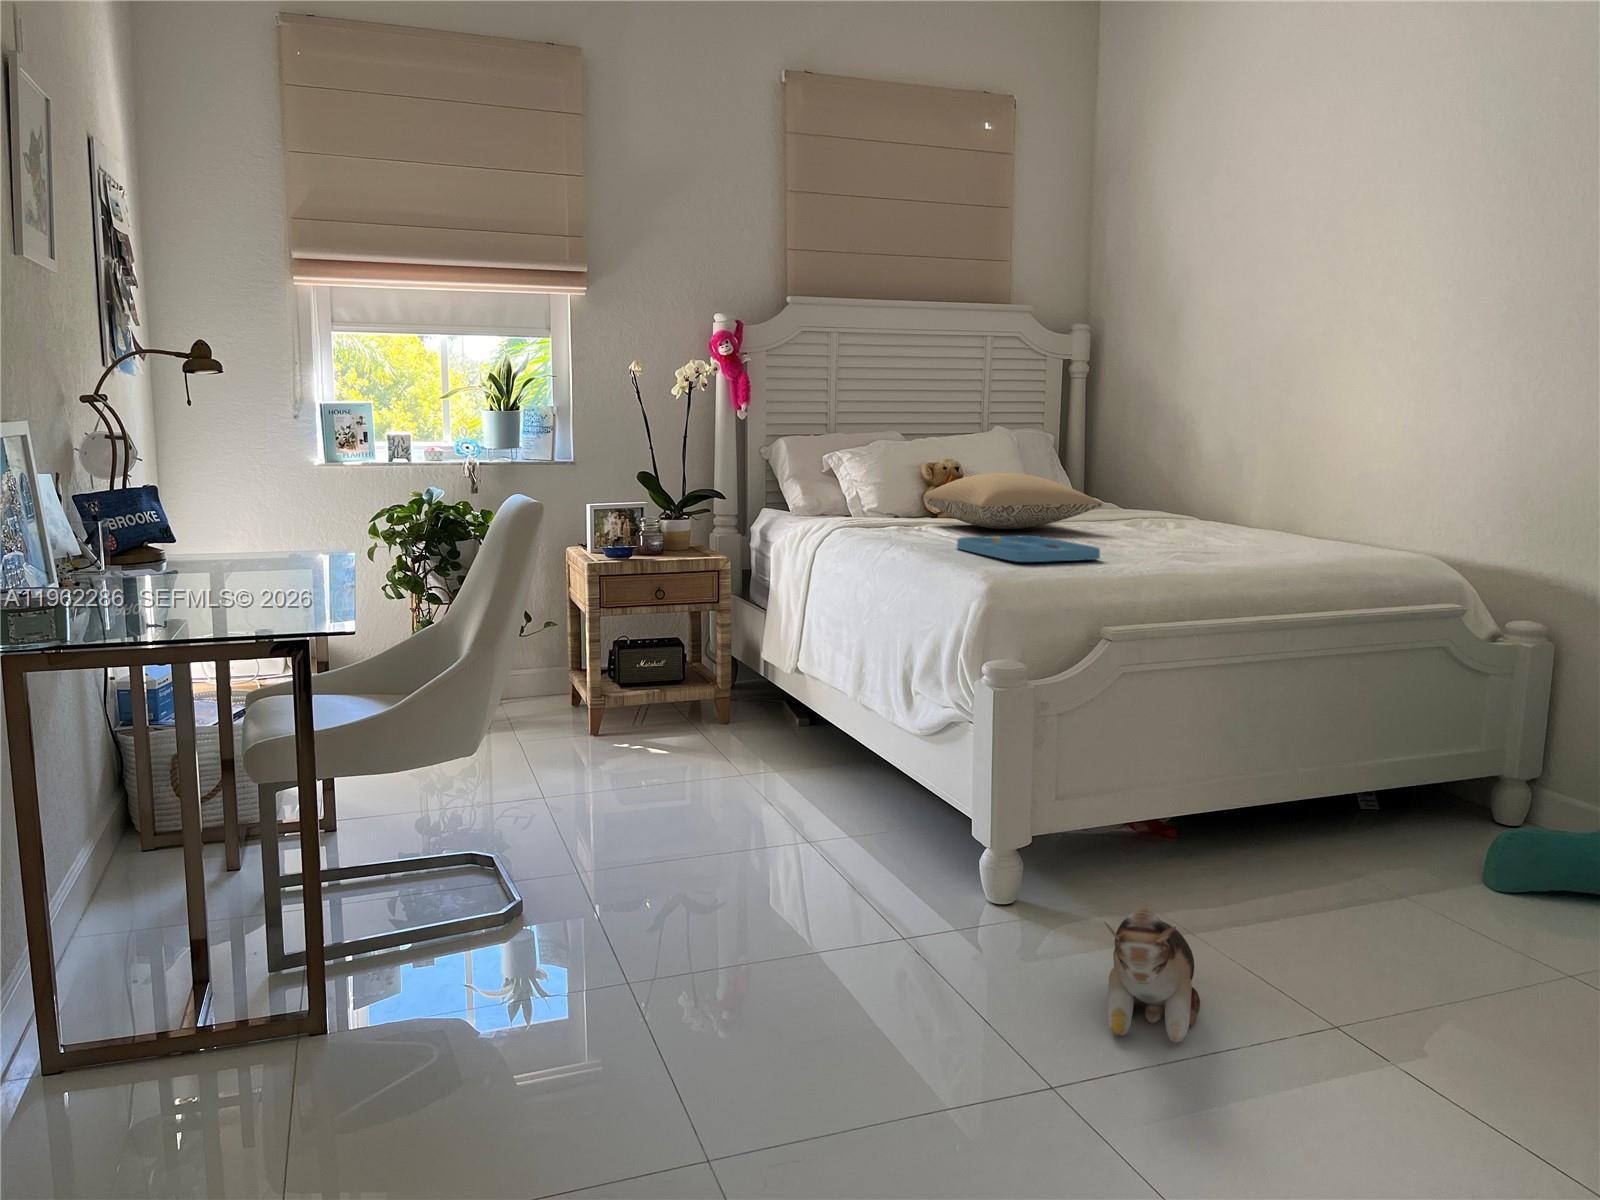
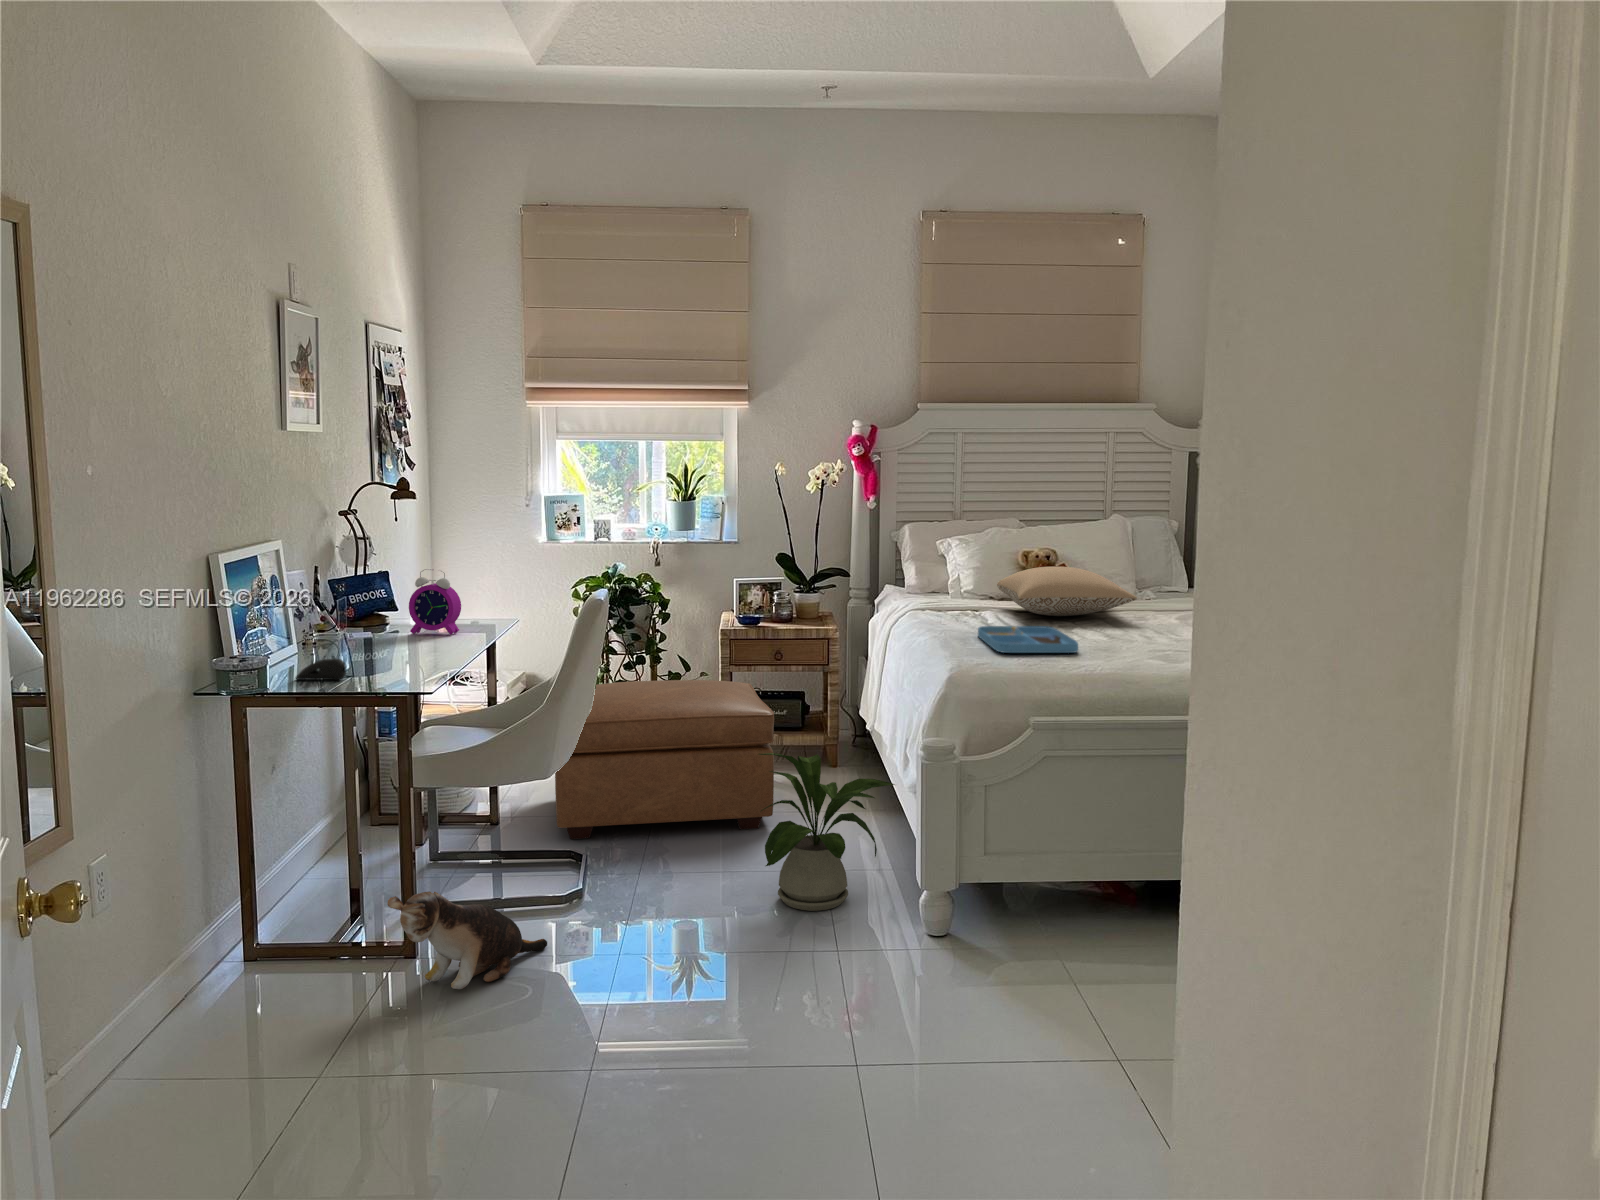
alarm clock: none [228,469,306,565] -> present [409,569,461,634]
computer mouse: none [107,588,198,624] -> present [296,659,346,680]
ottoman: none [388,624,706,841] -> present [555,680,774,839]
house plant: none [749,700,907,900] -> present [759,753,895,911]
plush toy: present [1105,908,1200,1043] -> present [387,892,547,989]

